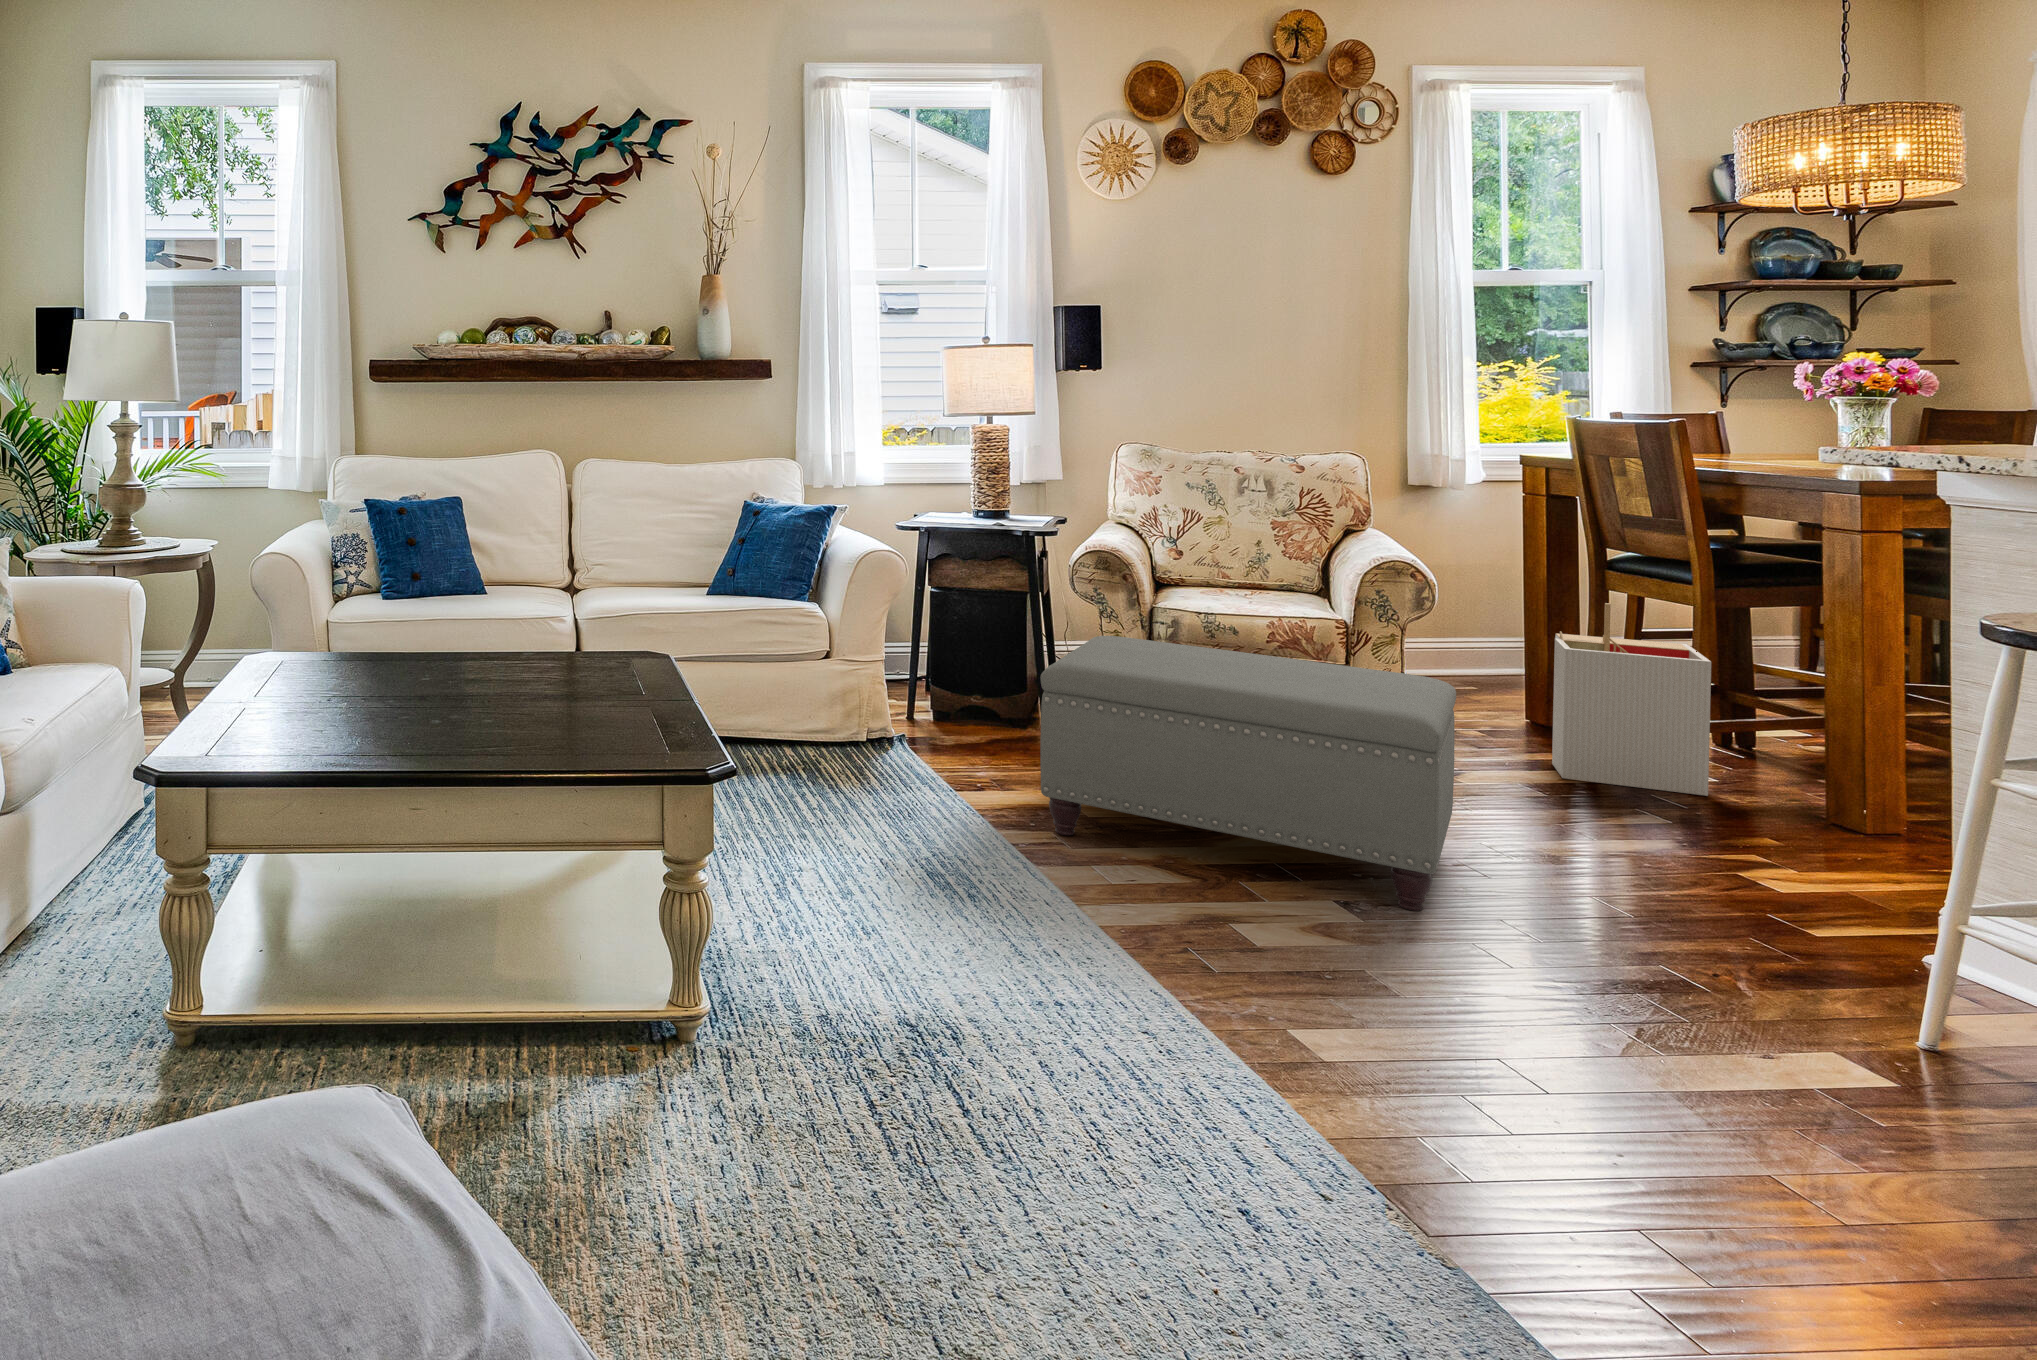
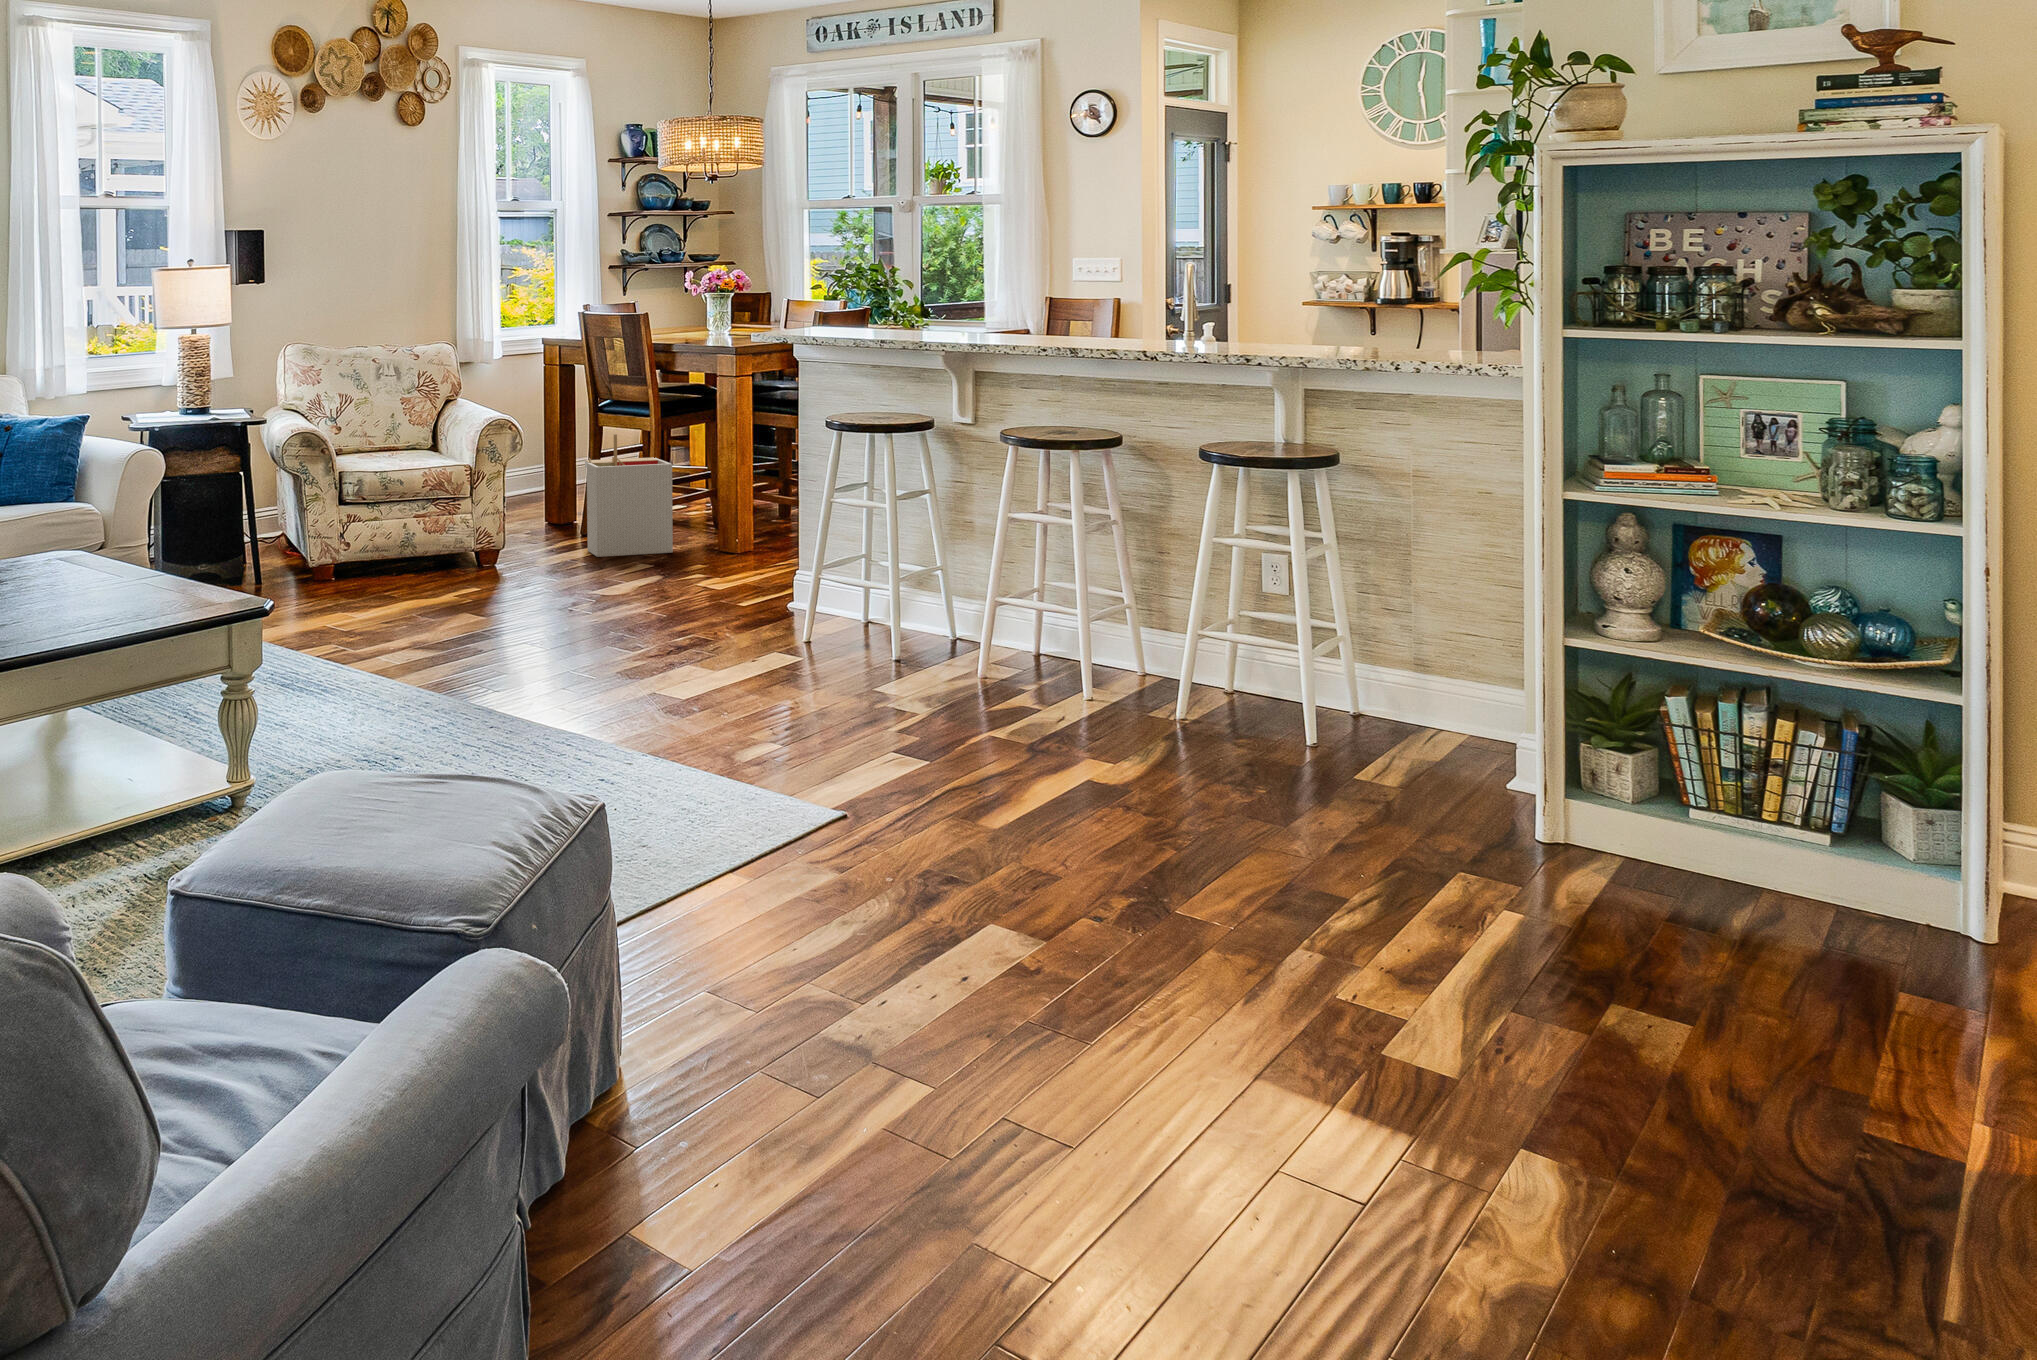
ottoman: present [1040,636,1456,911] -> none [310,485,573,640]

